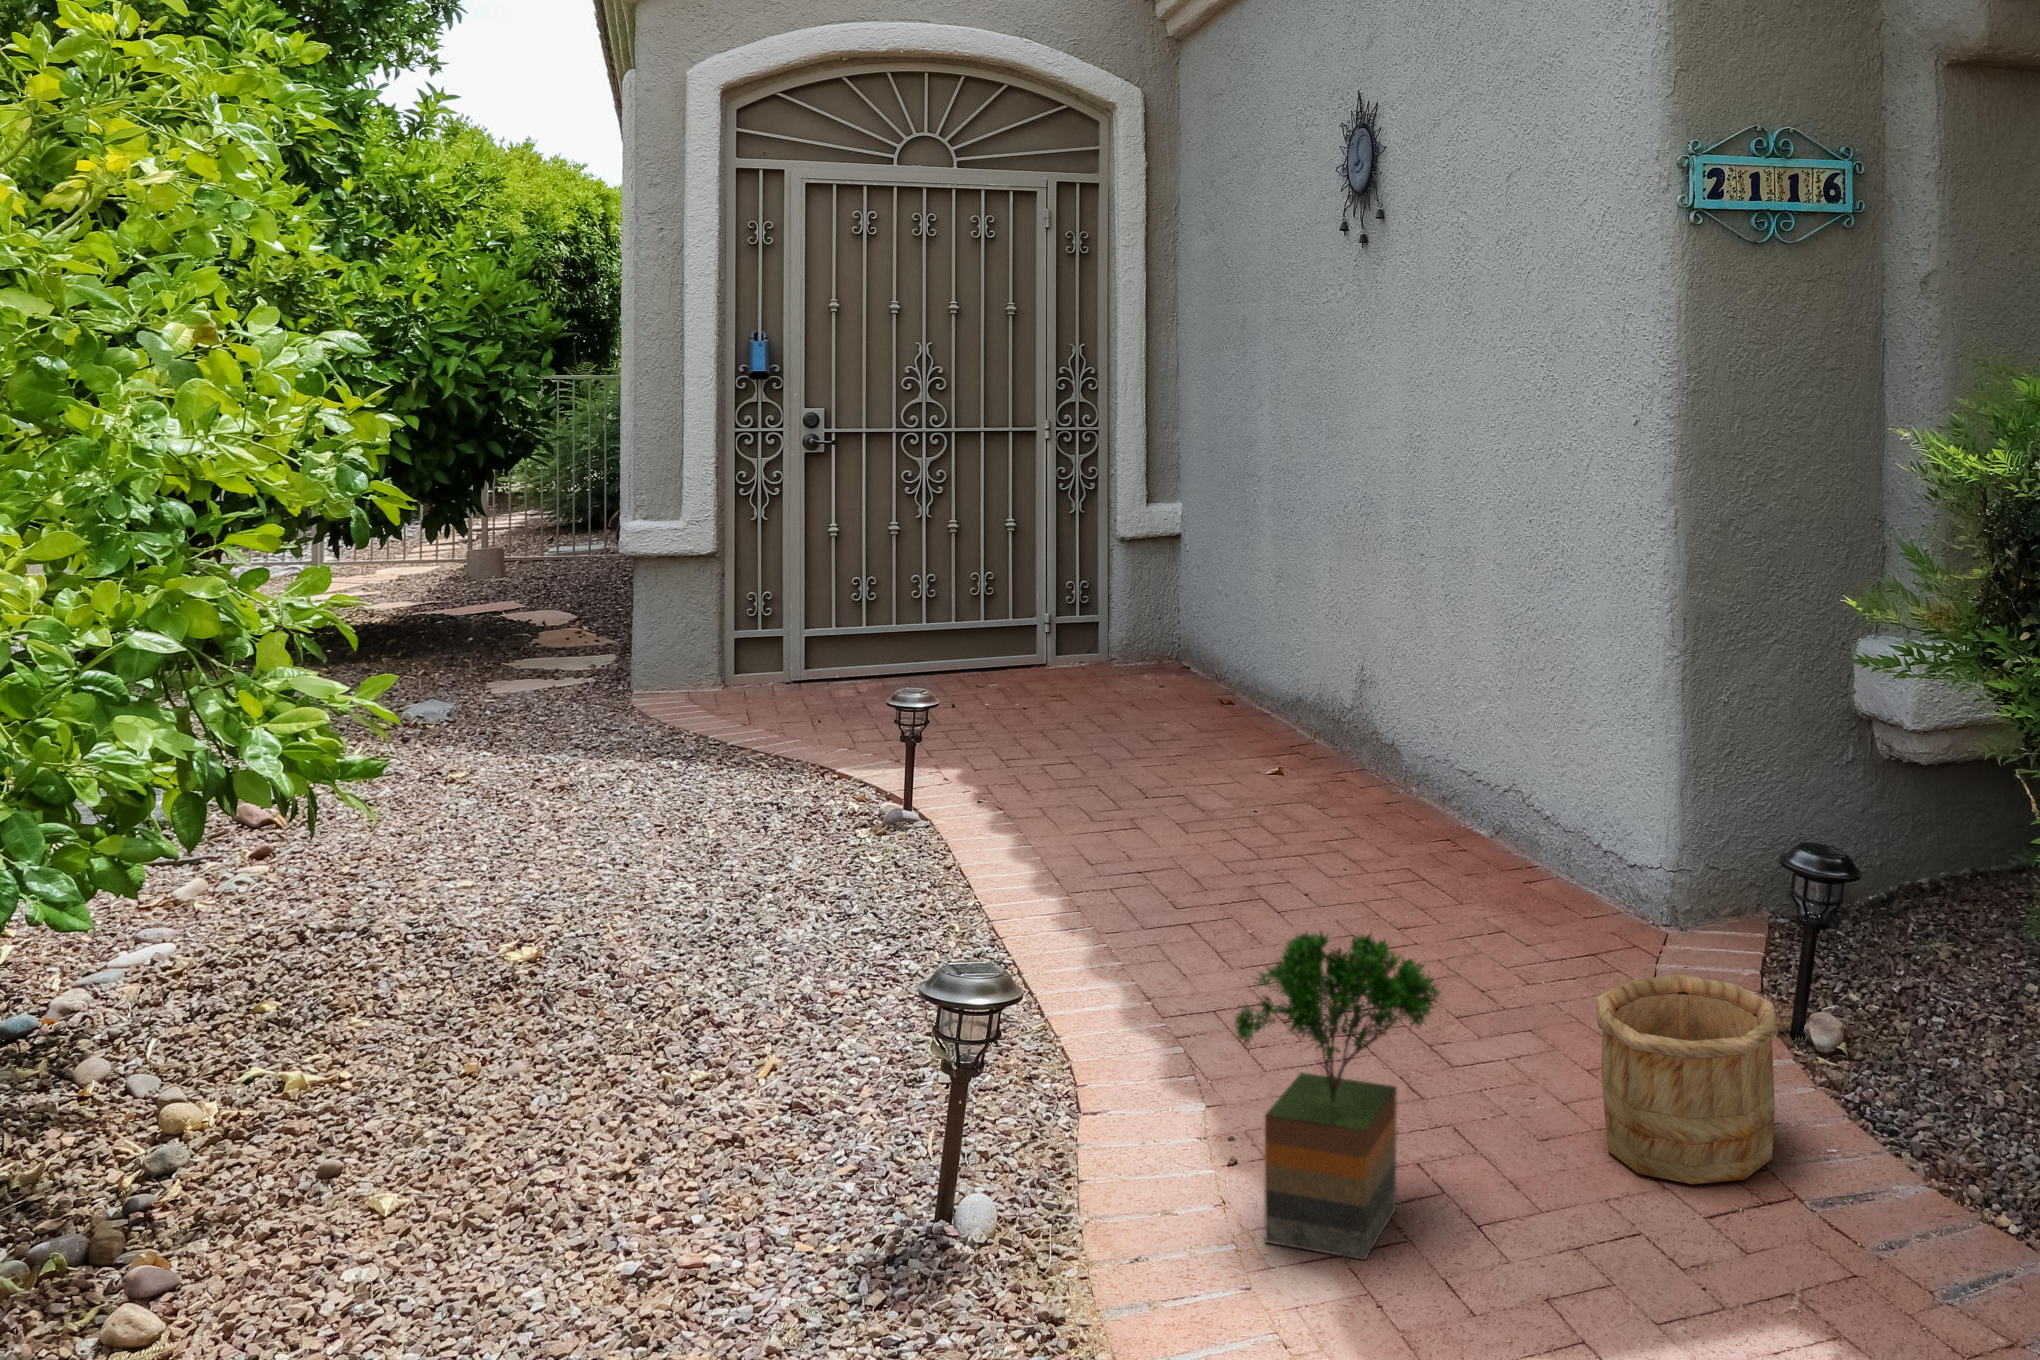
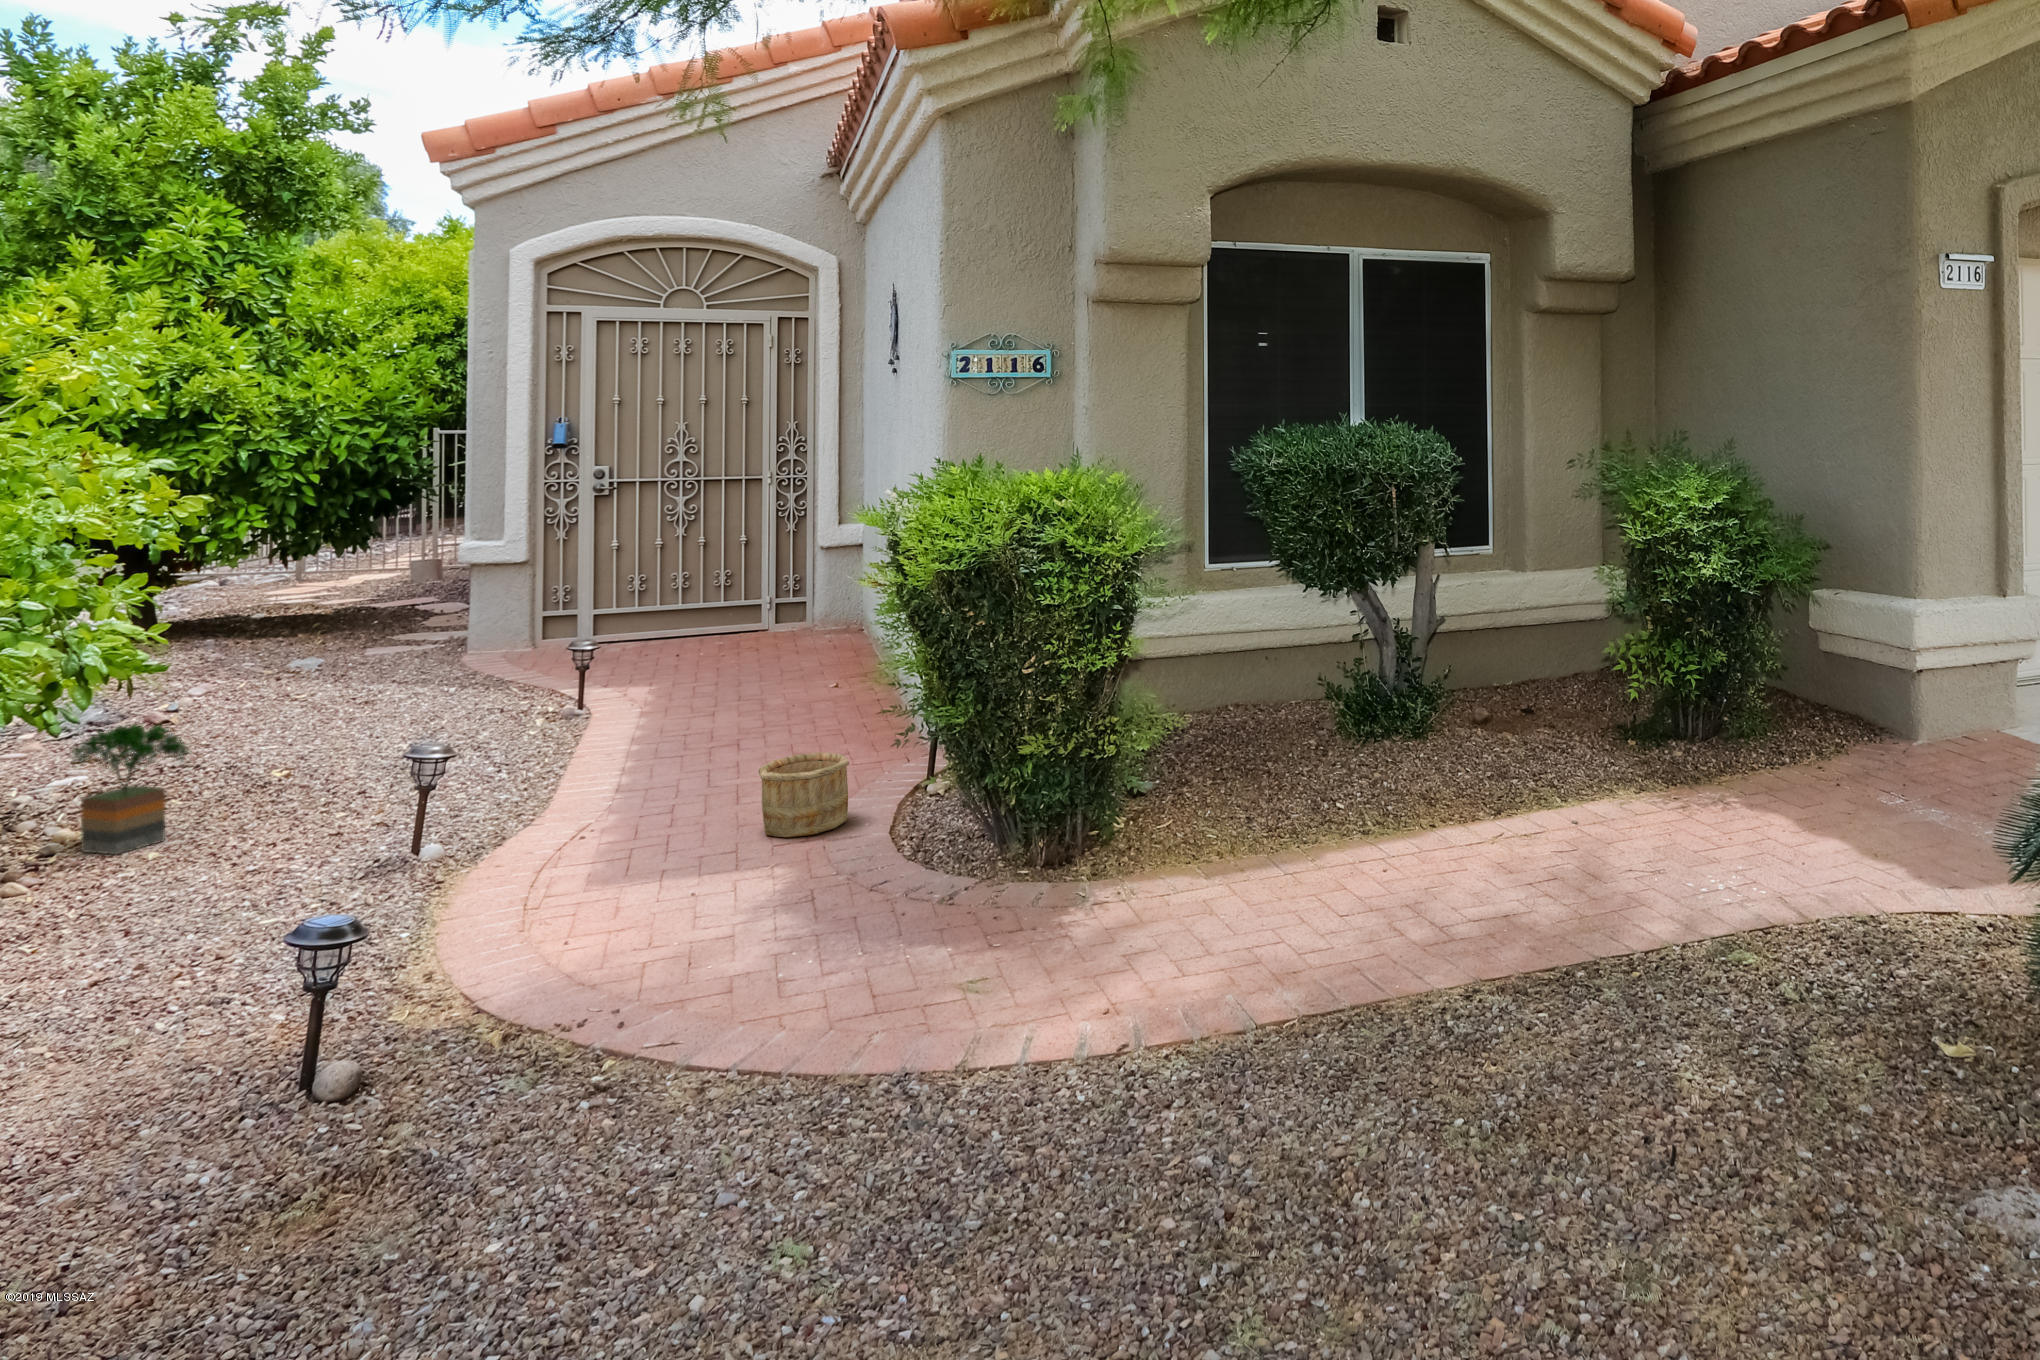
potted tree: present [1235,932,1441,1260] -> present [70,725,189,855]

